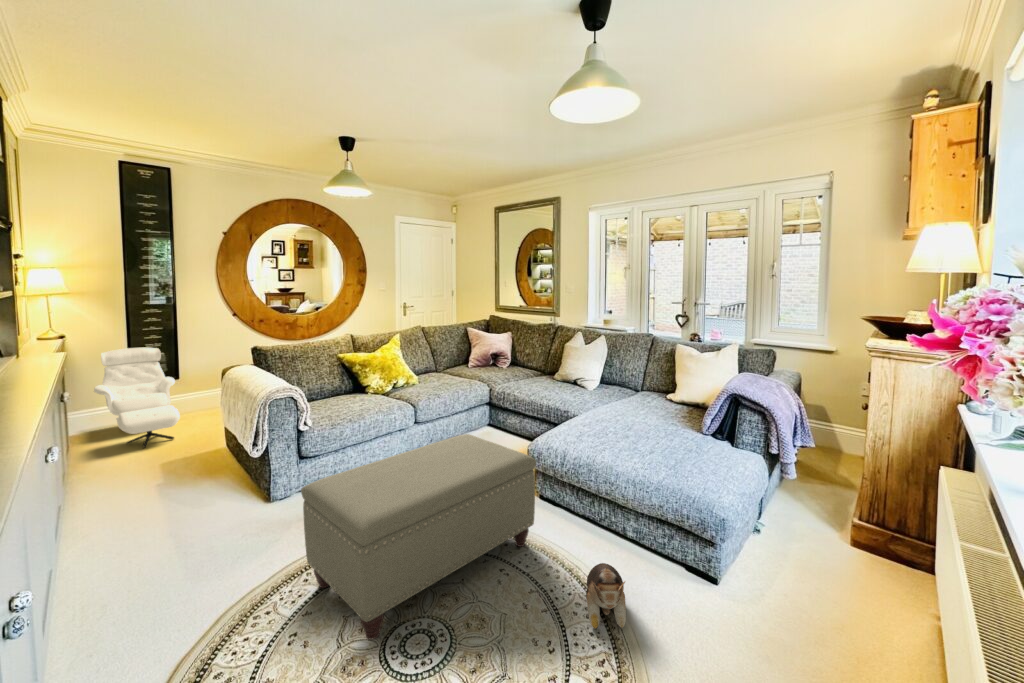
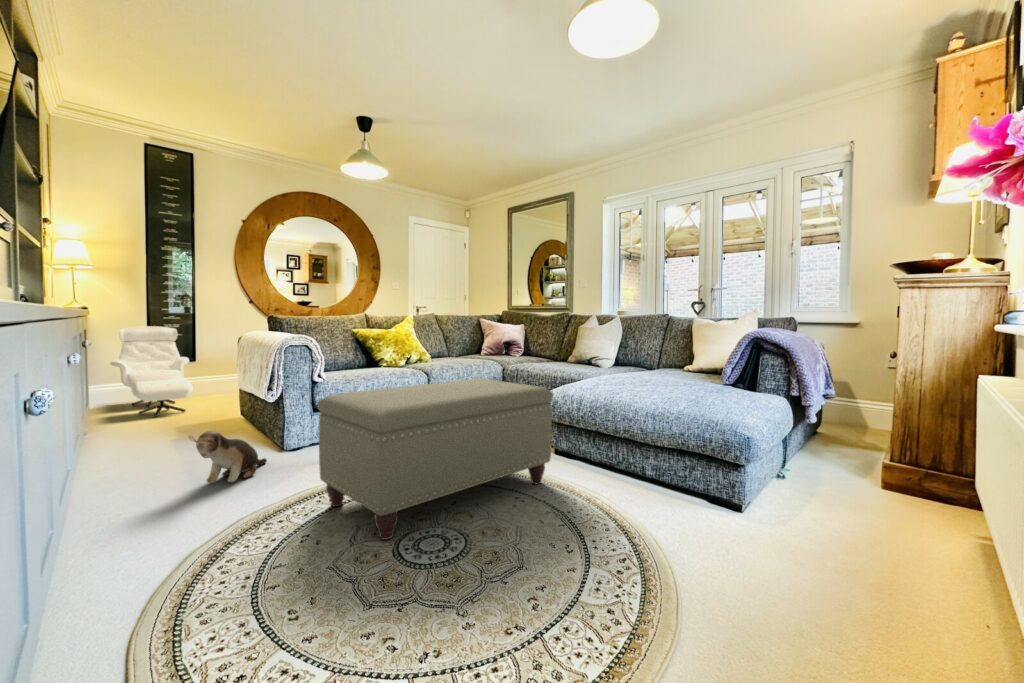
plush toy: present [586,563,626,629] -> present [189,431,267,483]

